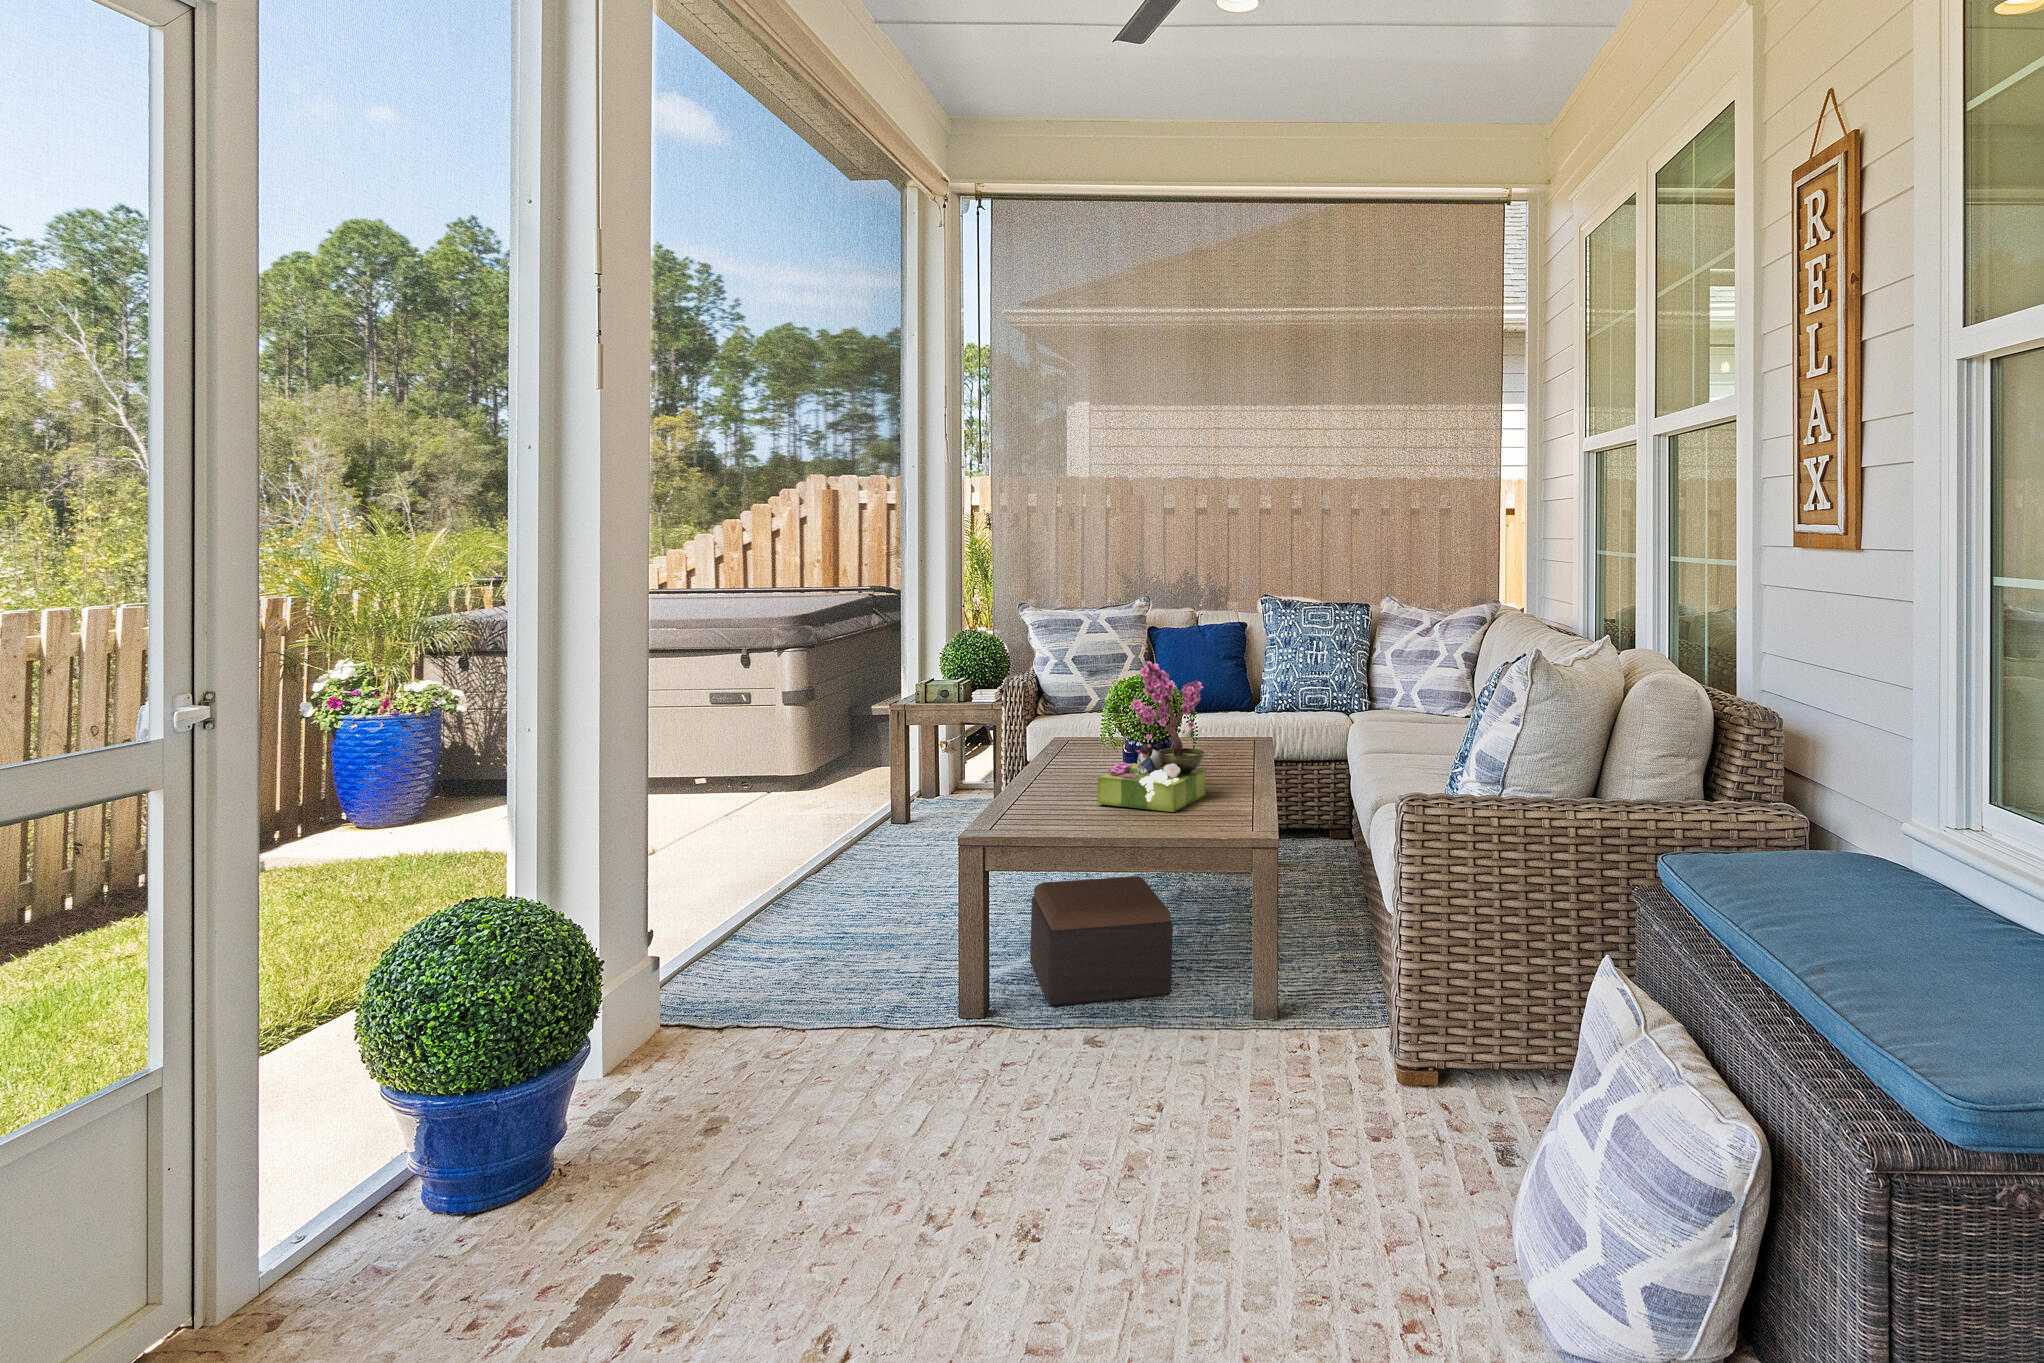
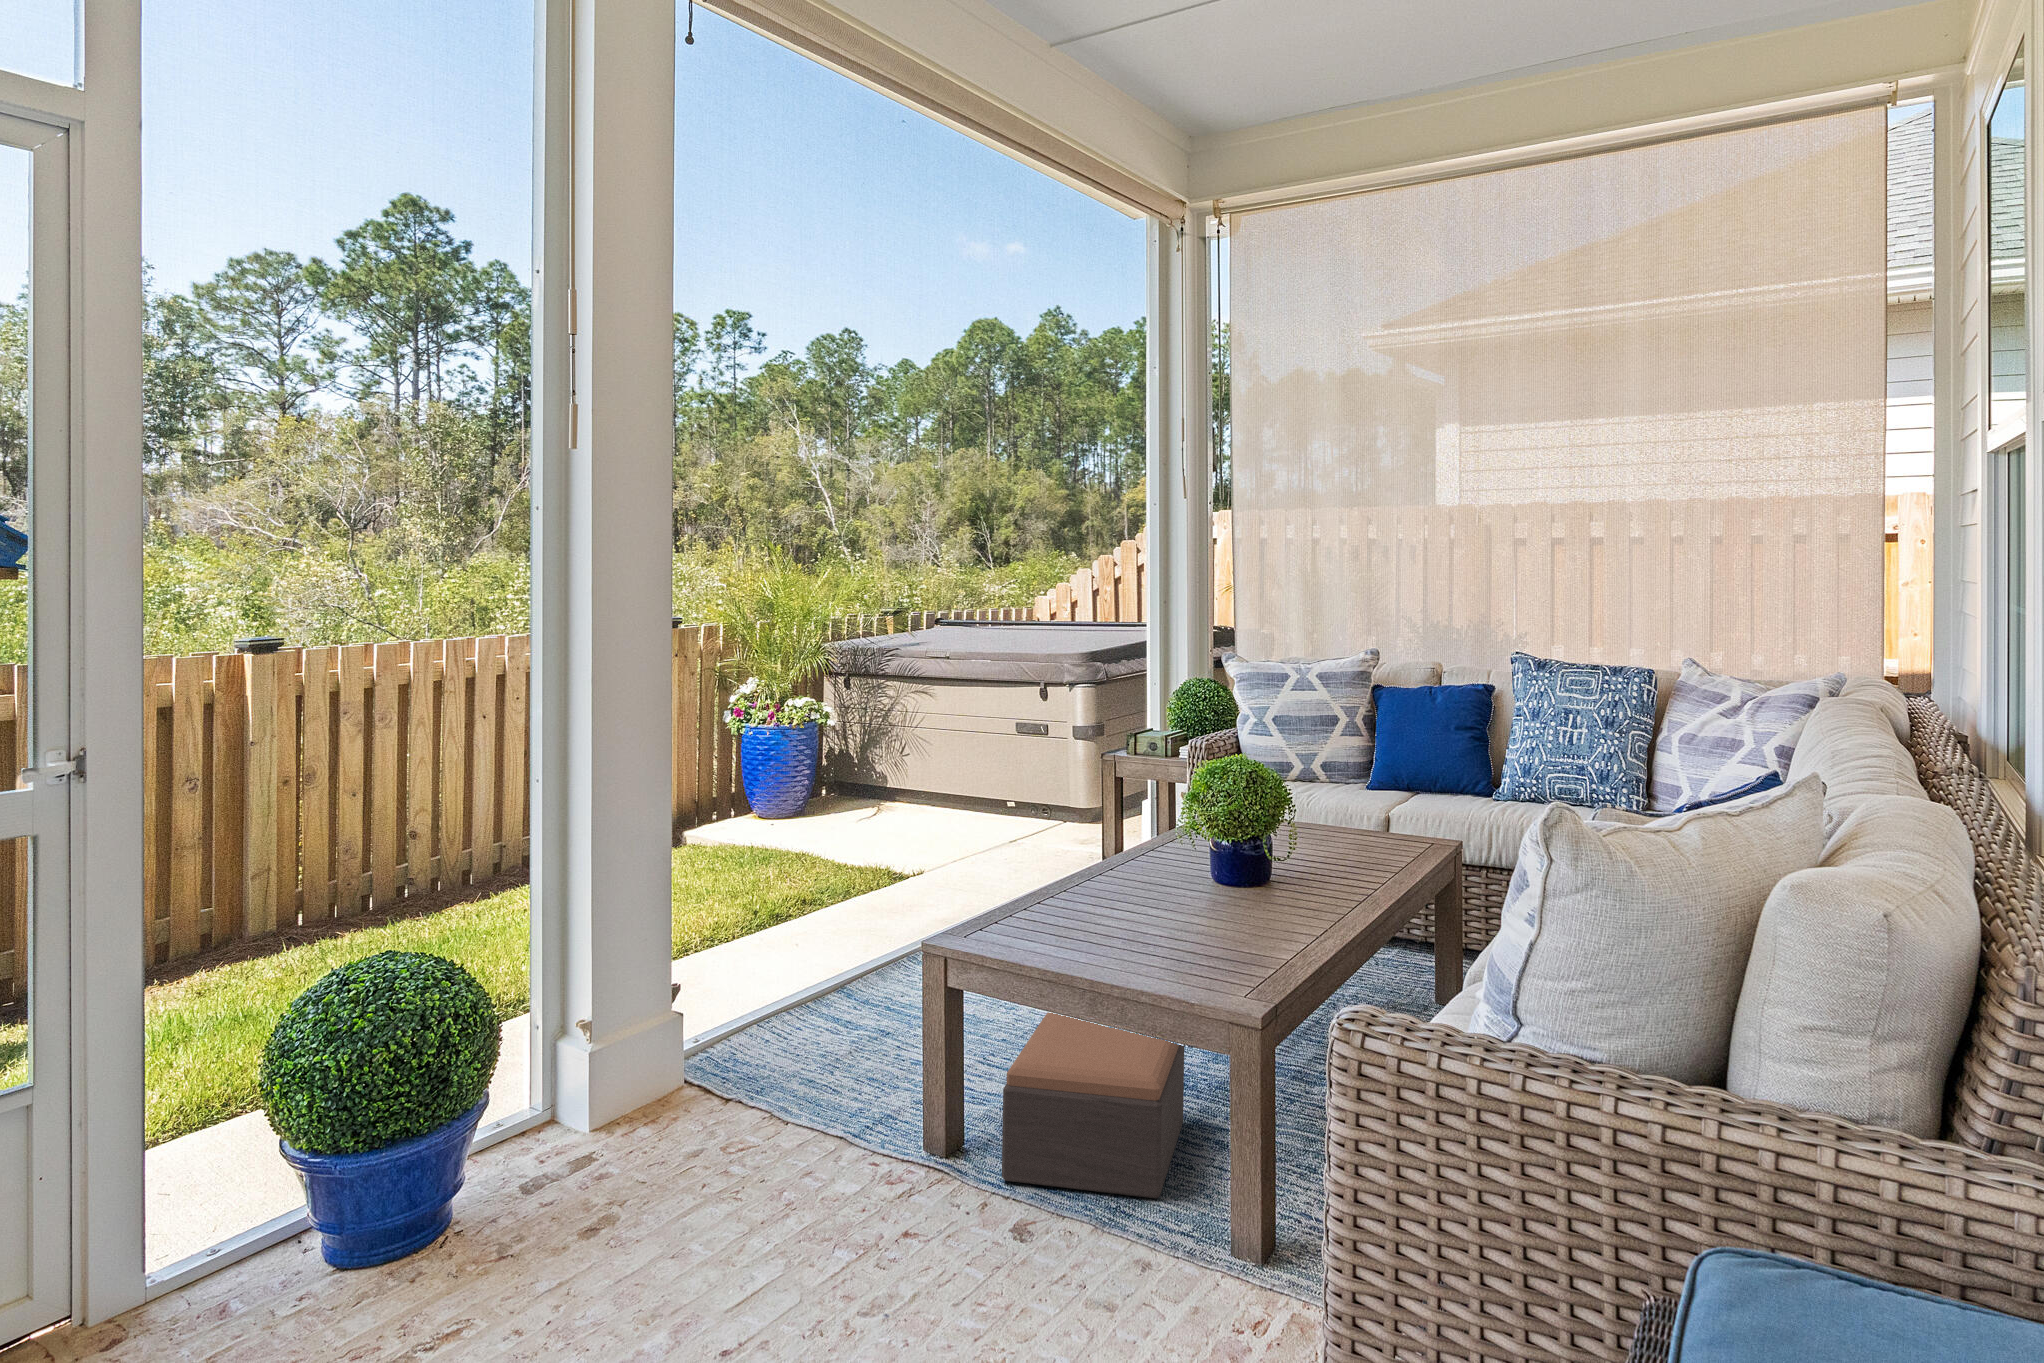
flower arrangement: present [1097,661,1206,812] -> none [1101,740,1250,953]

